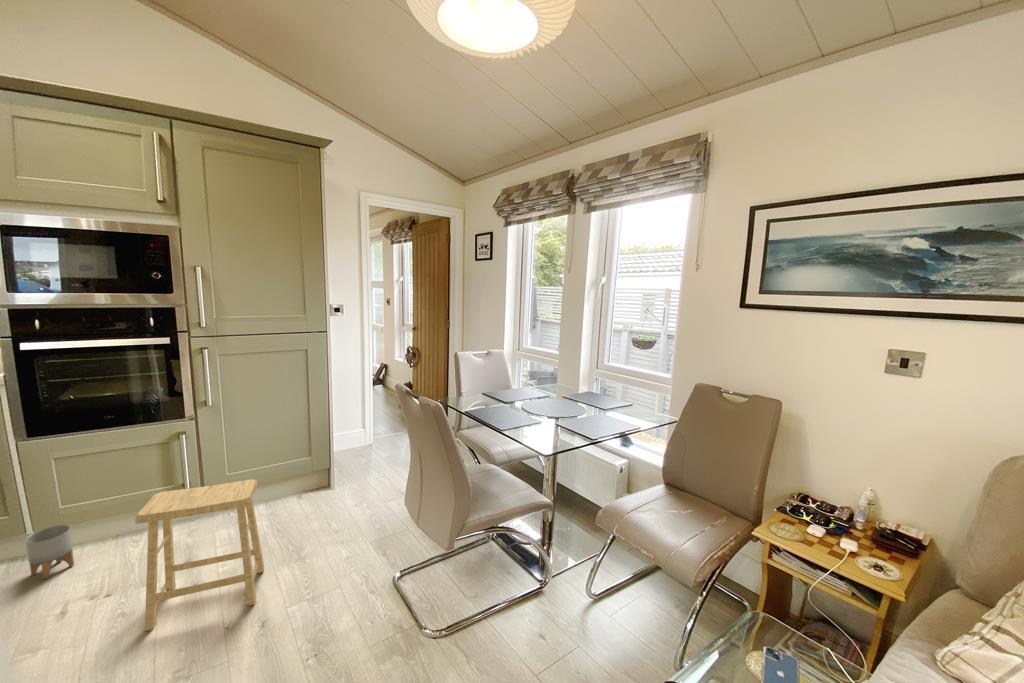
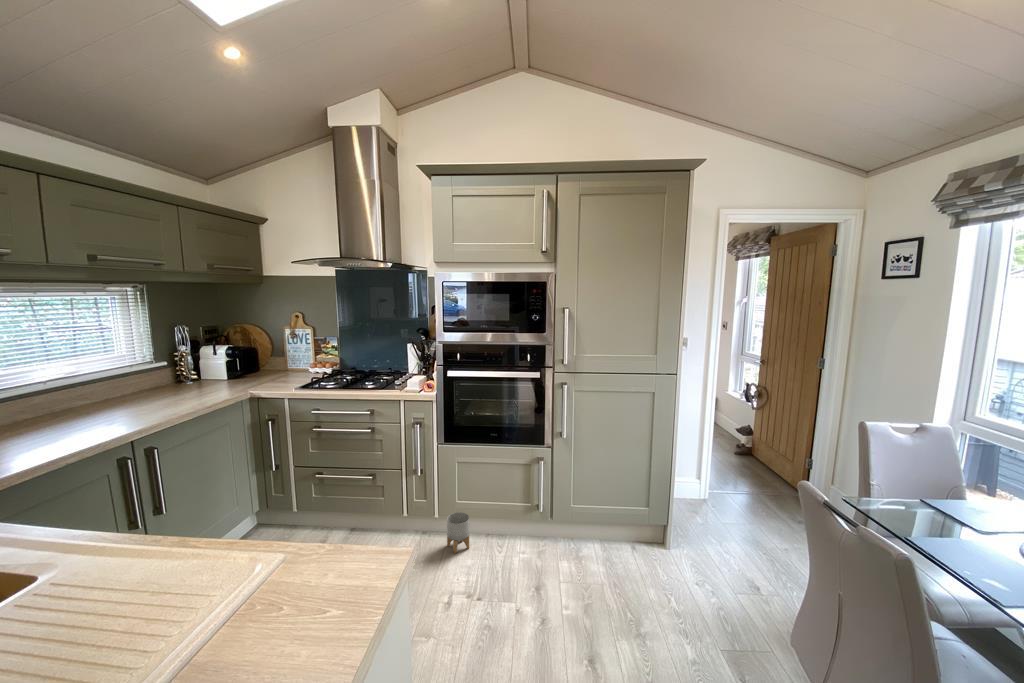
footstool: present [135,479,264,631] -> none [514,518,606,665]

